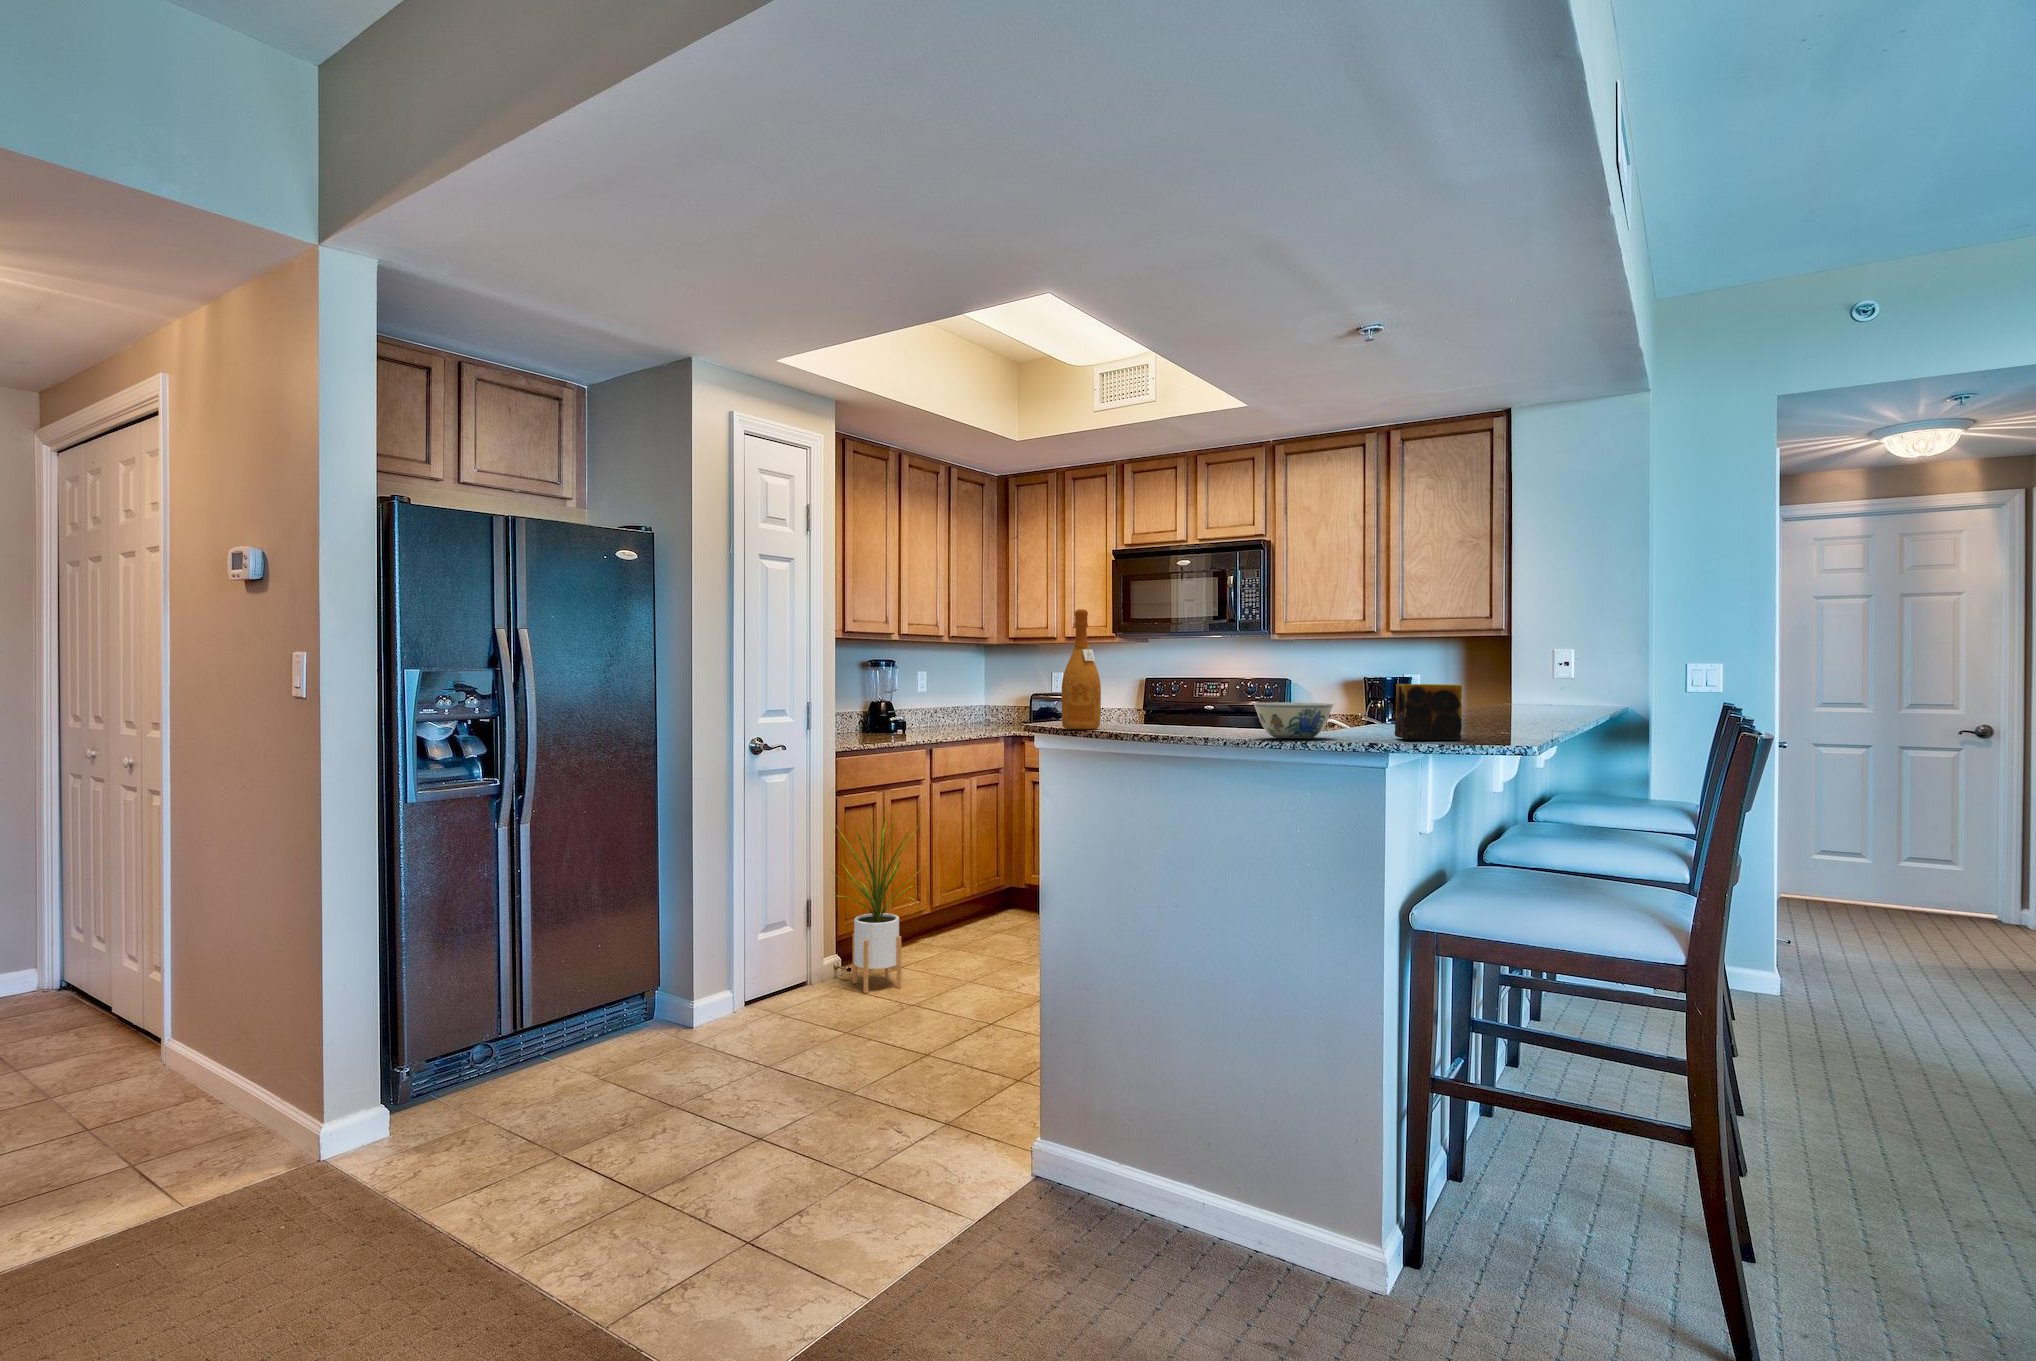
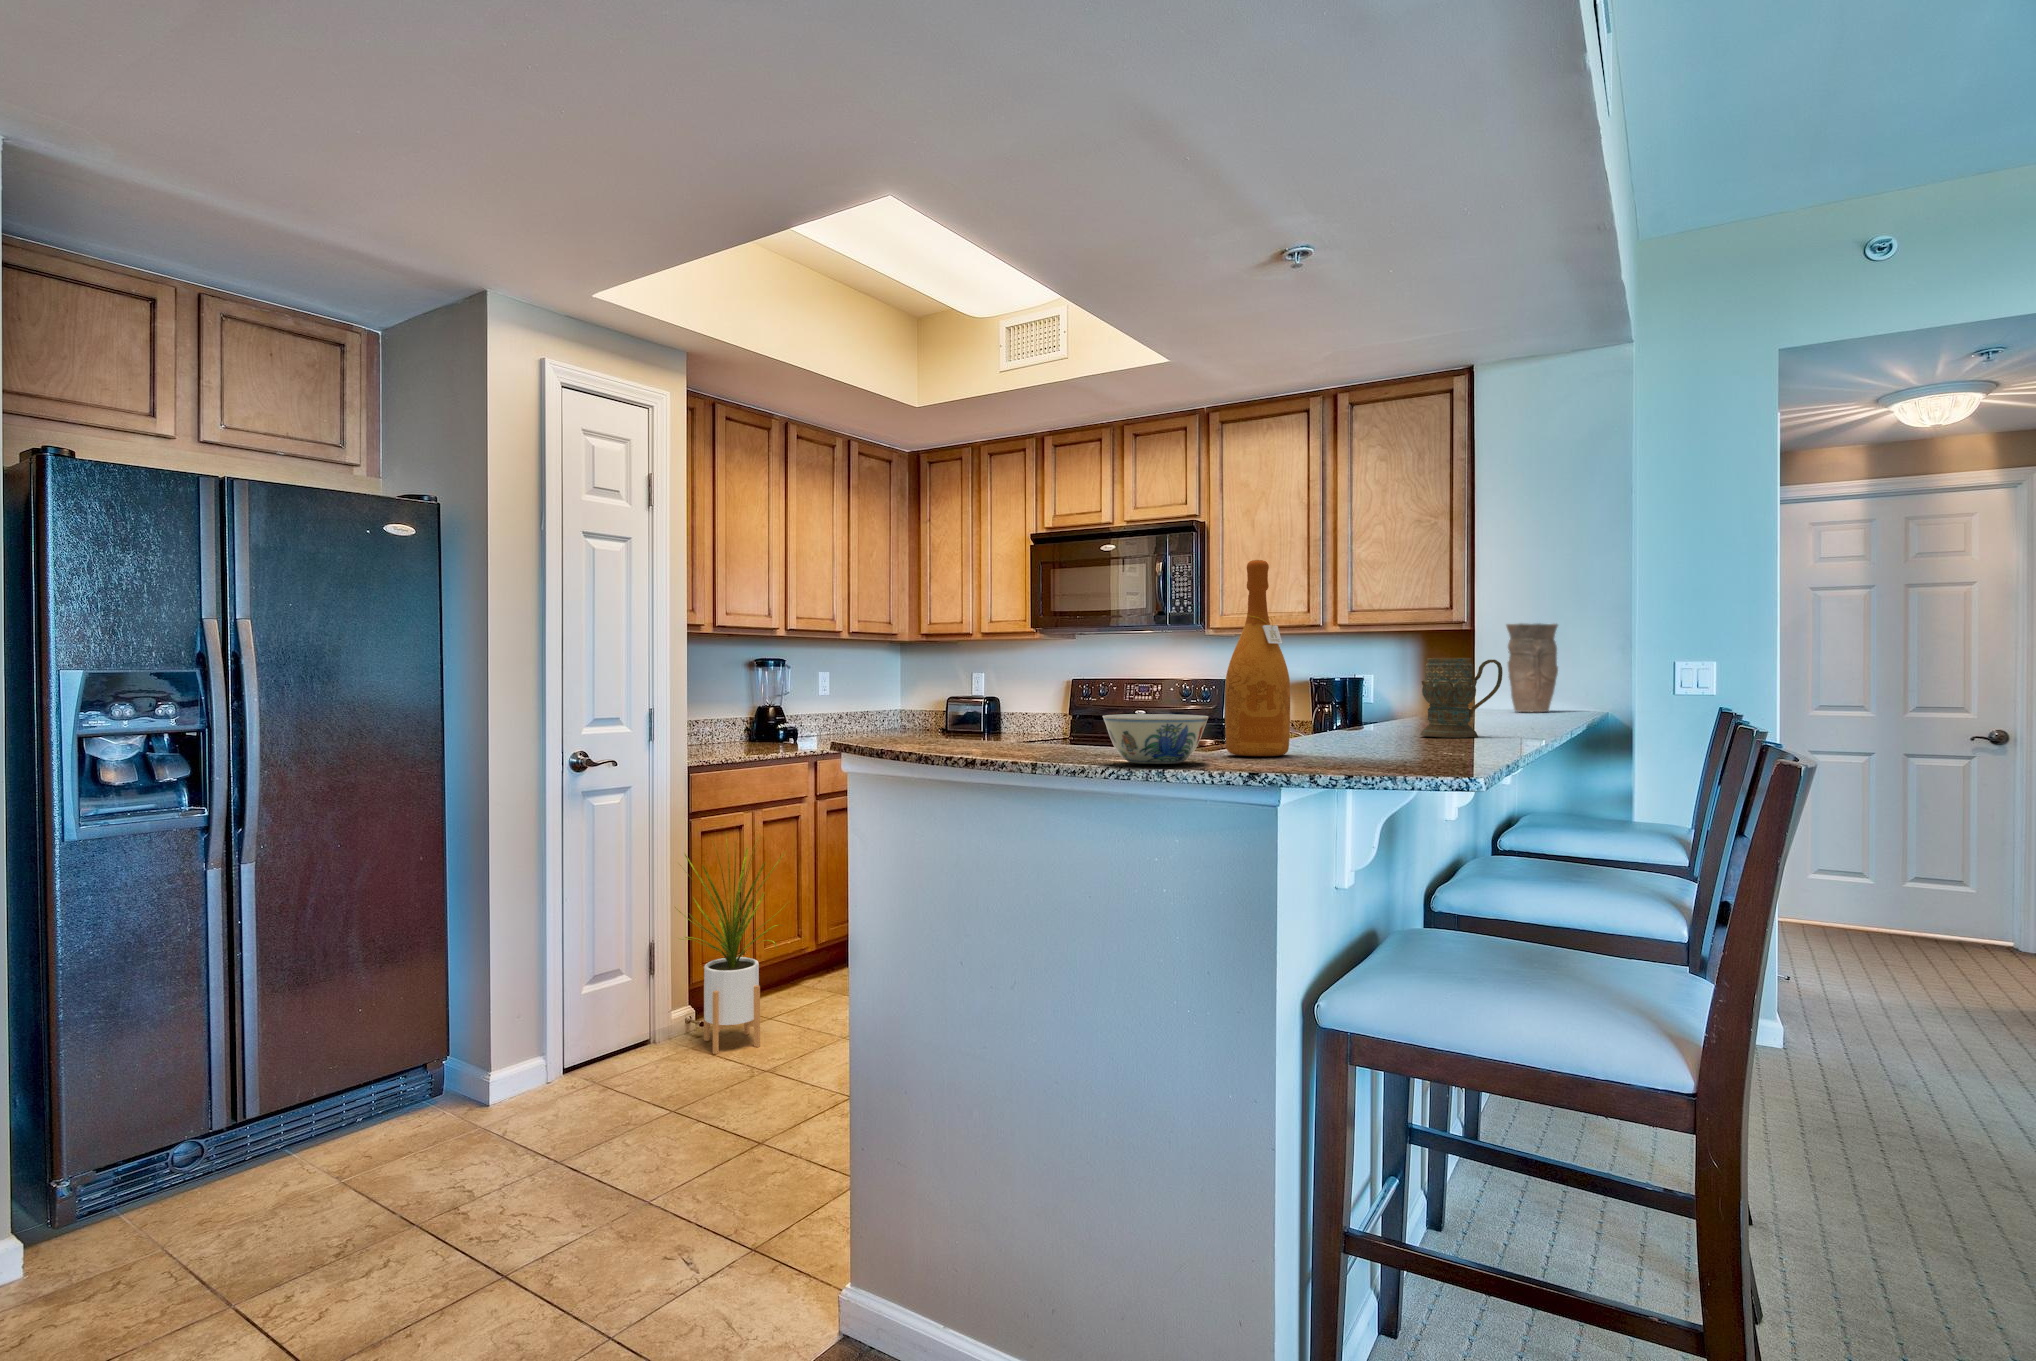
wine bottle: present [1062,609,1101,730] -> present [1225,560,1290,756]
vase: none [1539,630,1584,706] -> present [1506,623,1558,712]
mug: none [1478,660,1545,723] -> present [1420,658,1502,737]
candle: present [1395,684,1462,741] -> none [1289,690,1375,768]

